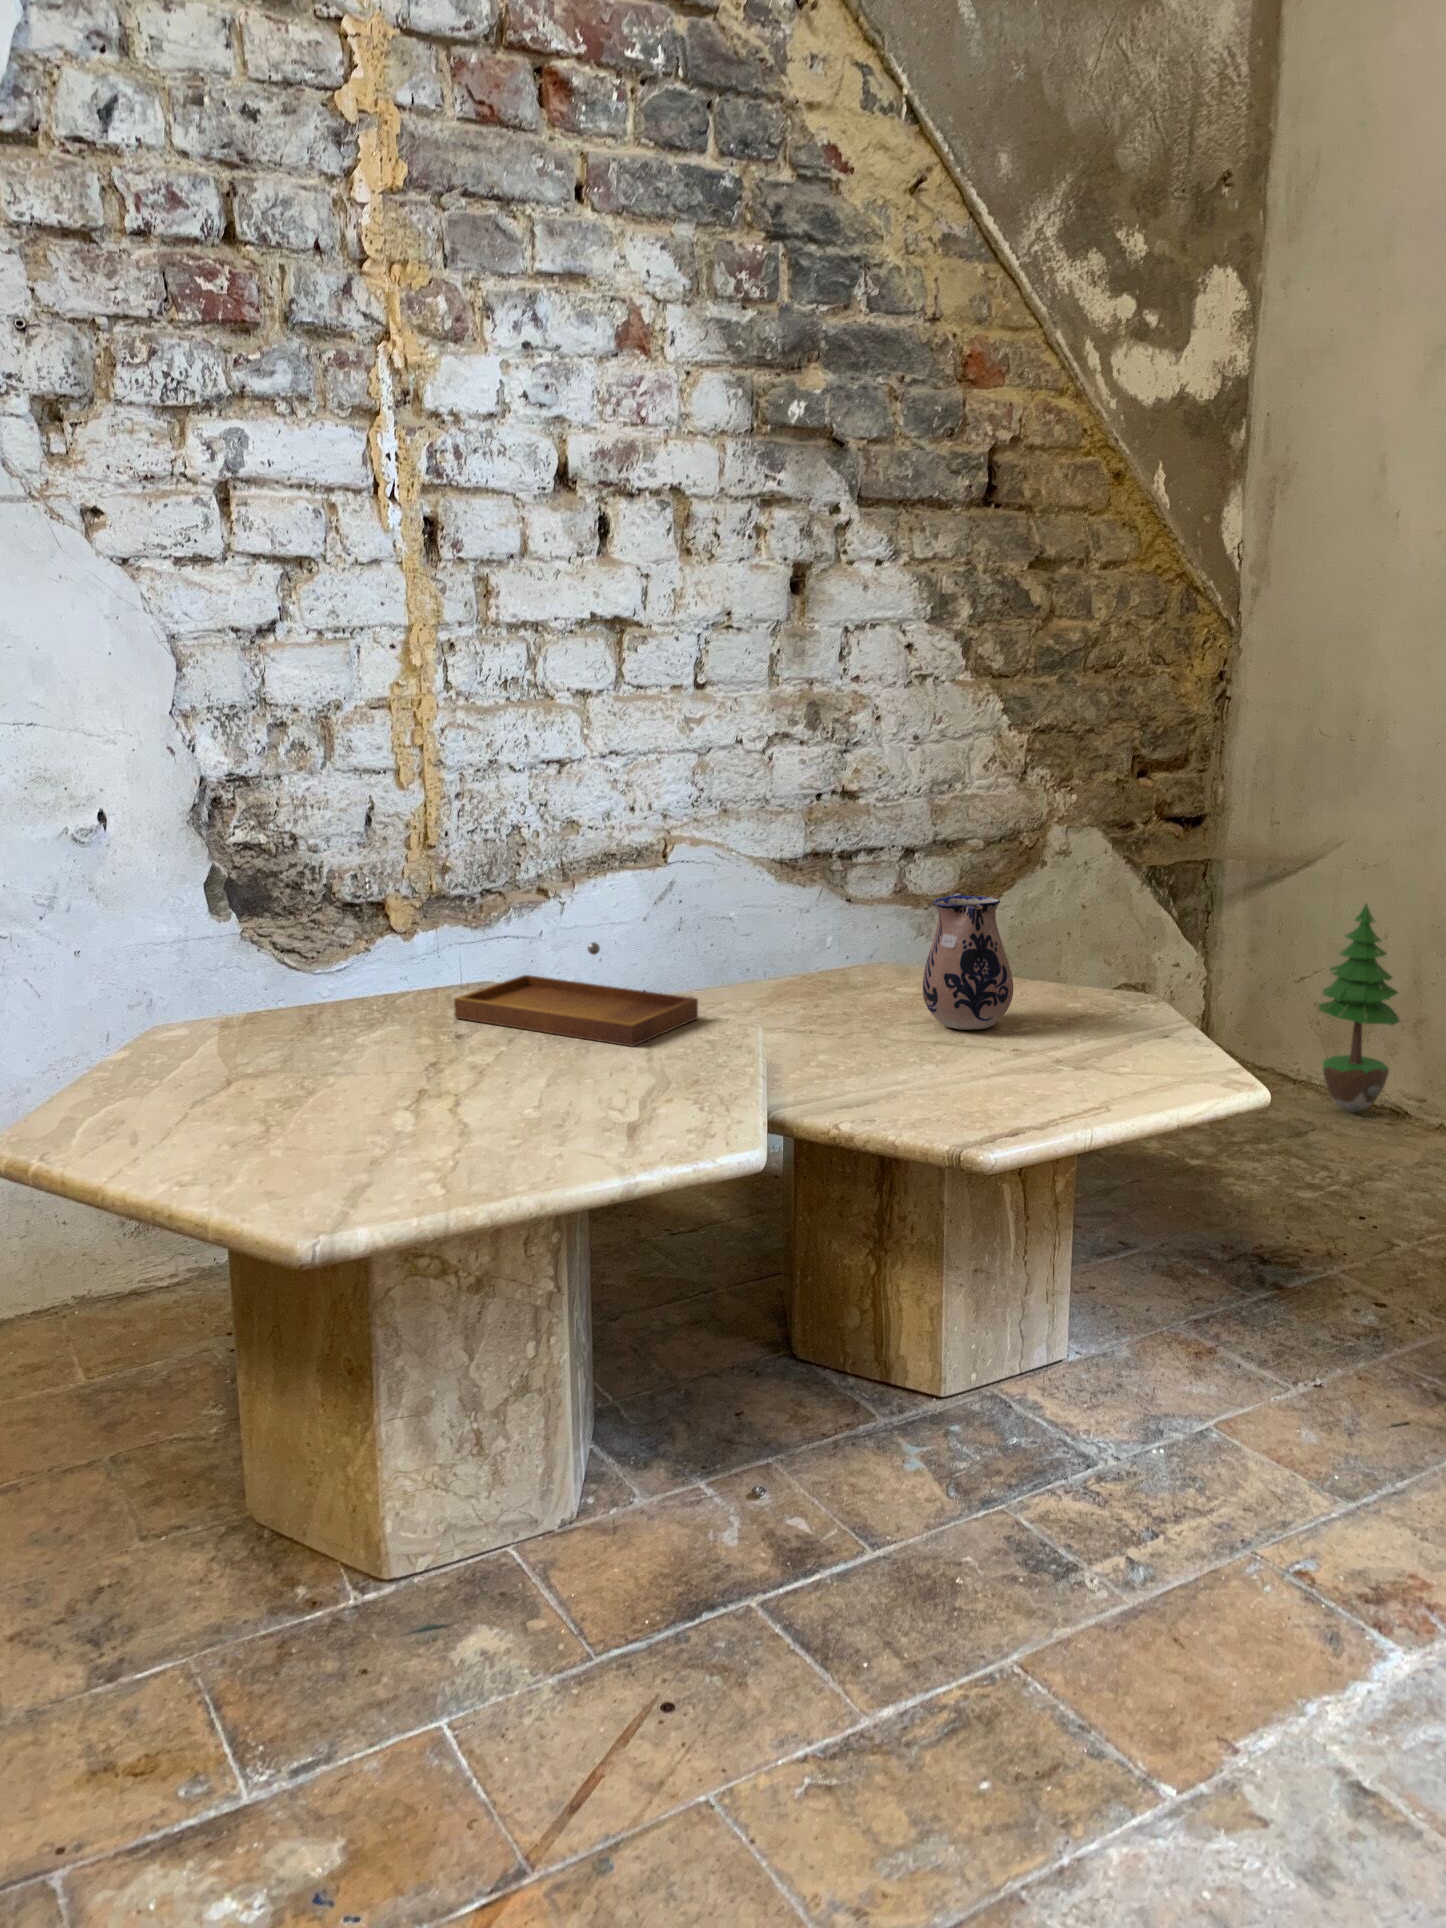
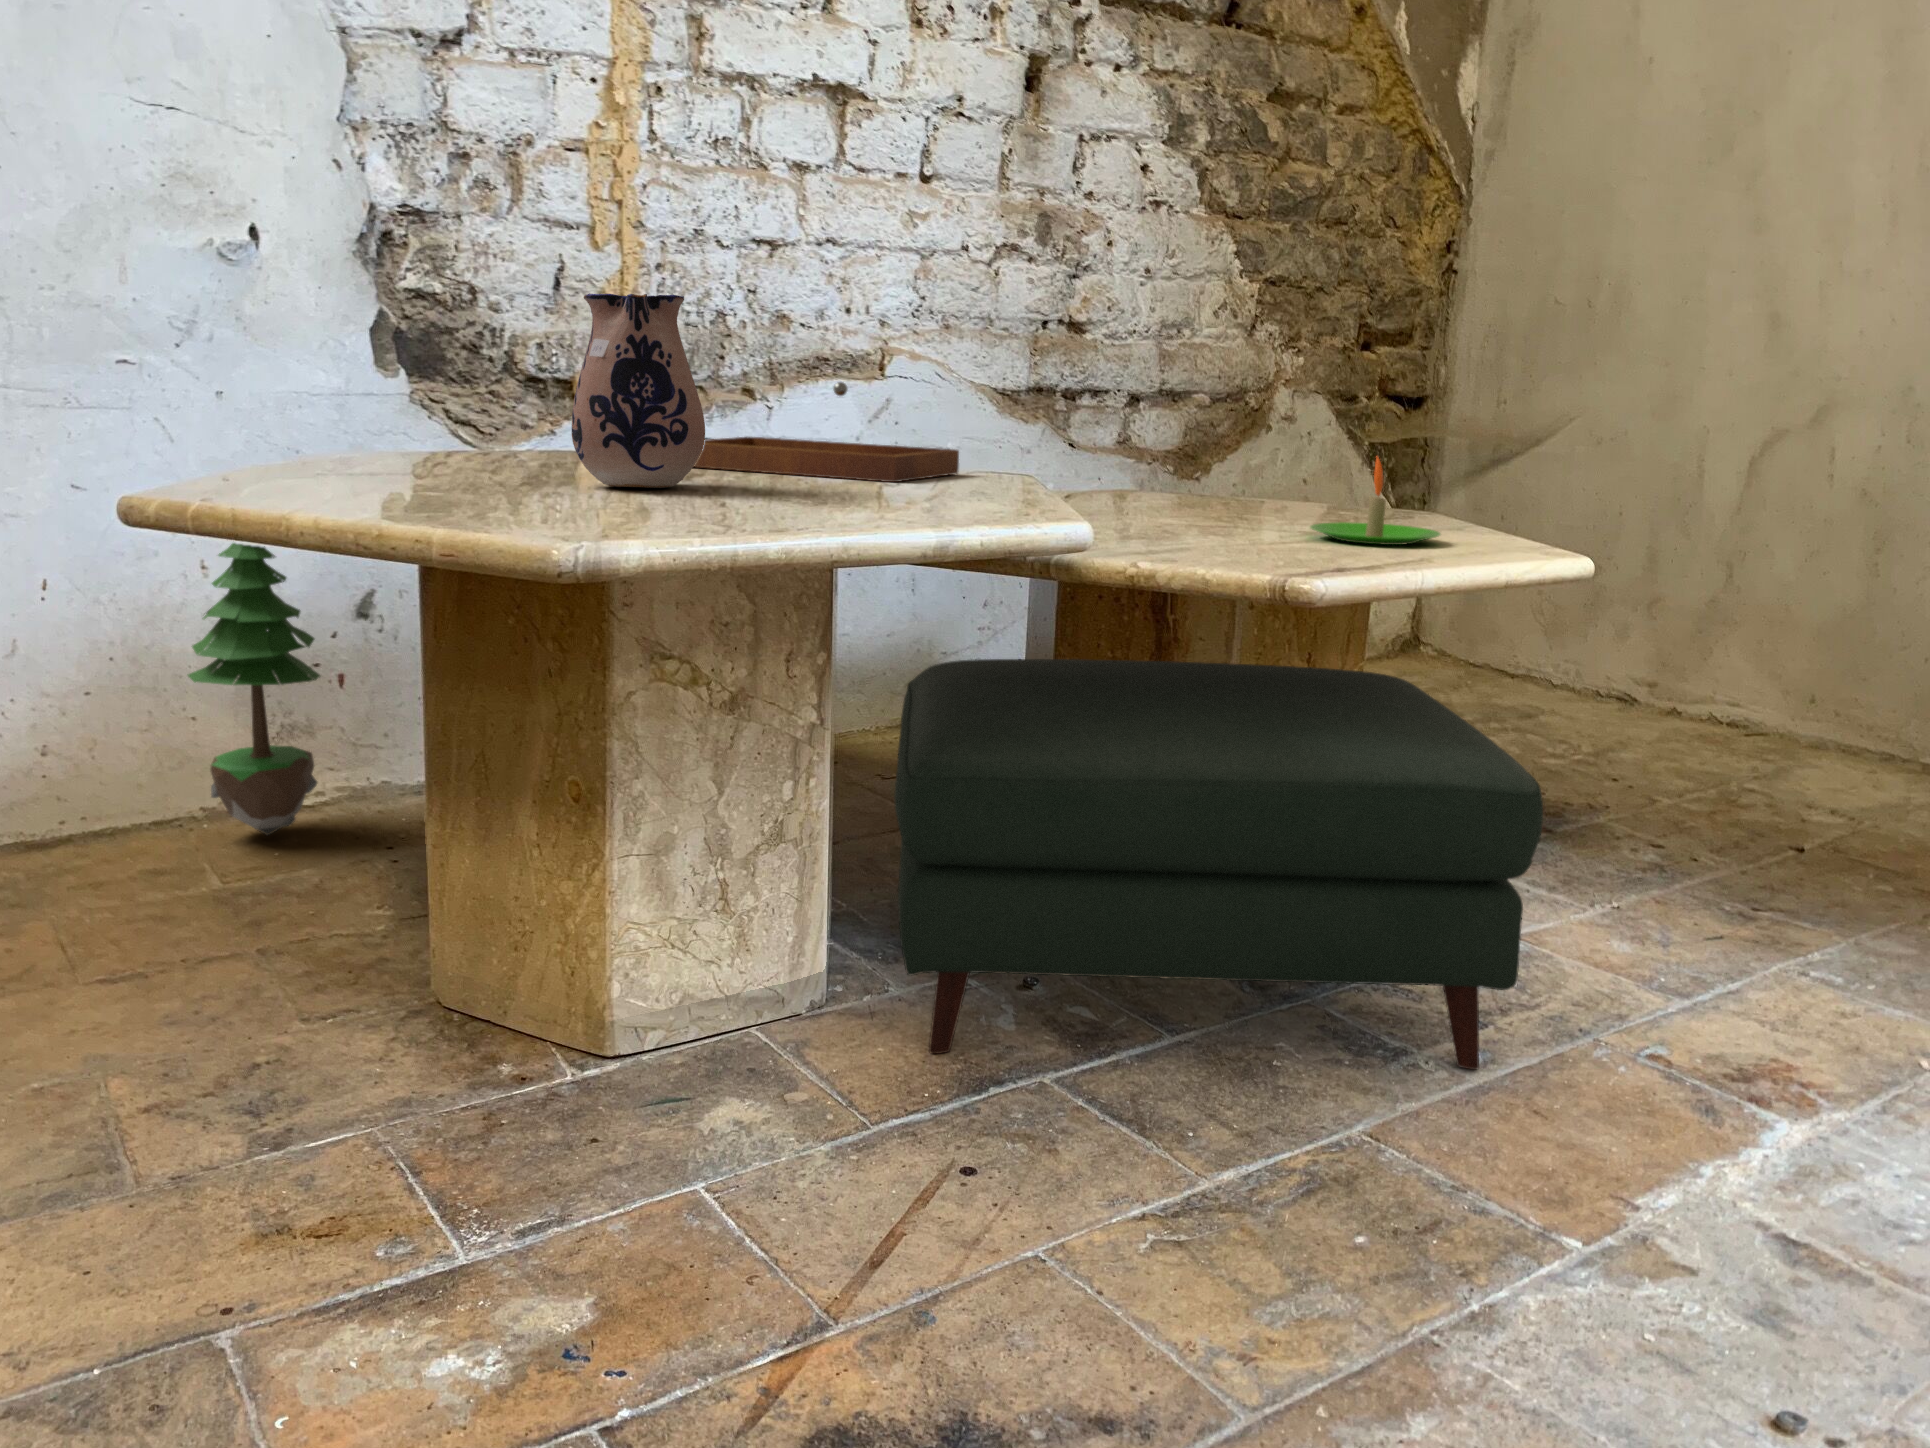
ceramic pitcher: present [923,893,1013,1030] -> present [572,293,705,488]
potted tree: present [1319,904,1400,1113] -> present [188,543,320,835]
candle: none [1011,996,1127,1079] -> present [1310,457,1440,545]
ottoman: none [617,1191,1174,1590] -> present [894,659,1543,1070]

